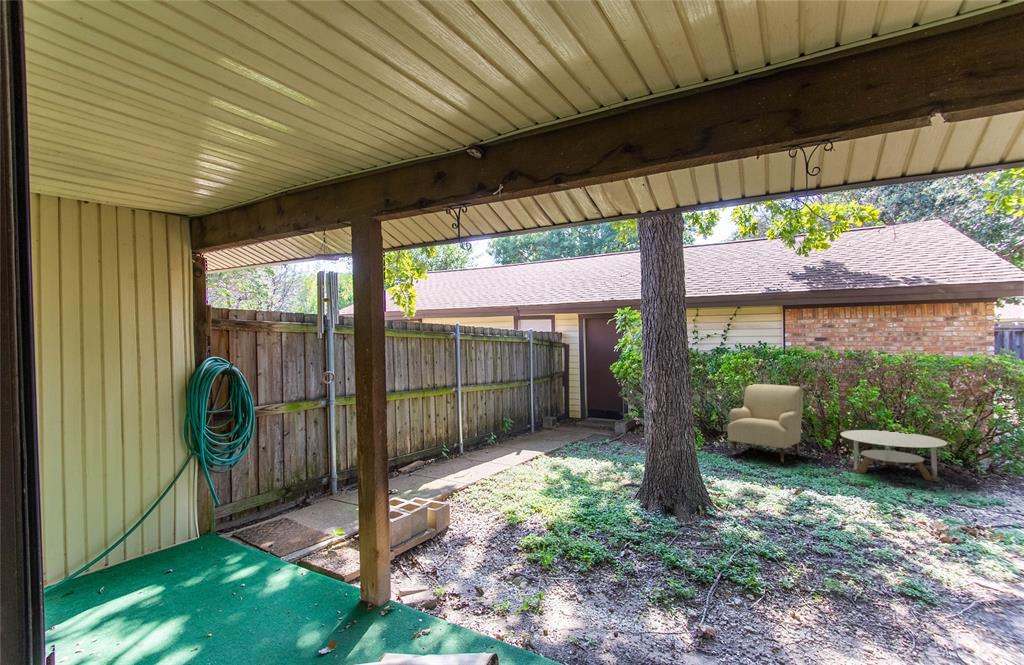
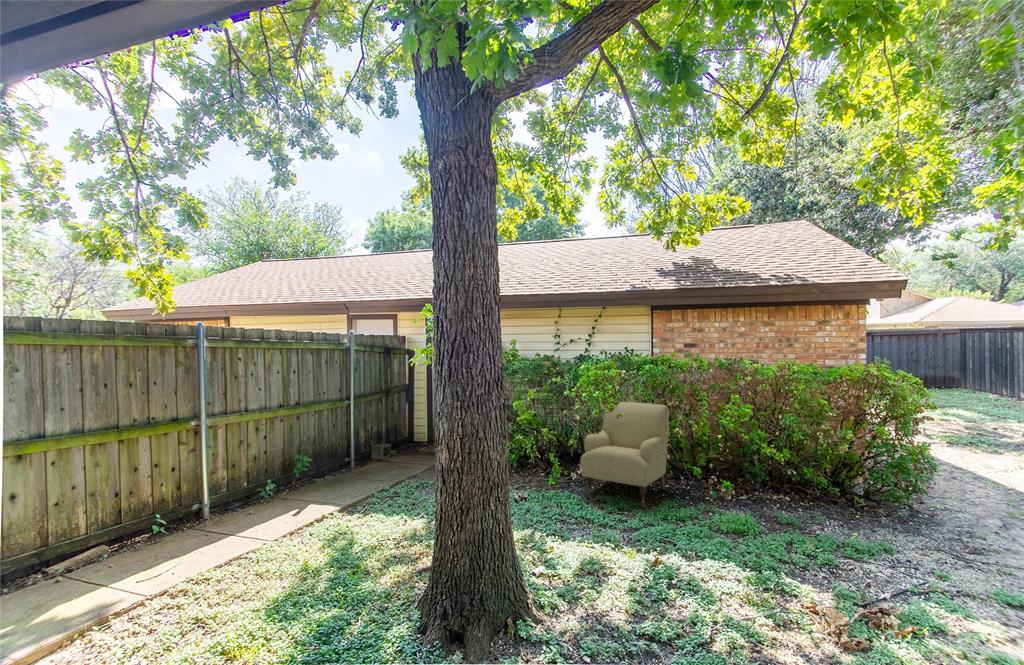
round table: present [841,430,947,481] -> none [710,457,828,526]

